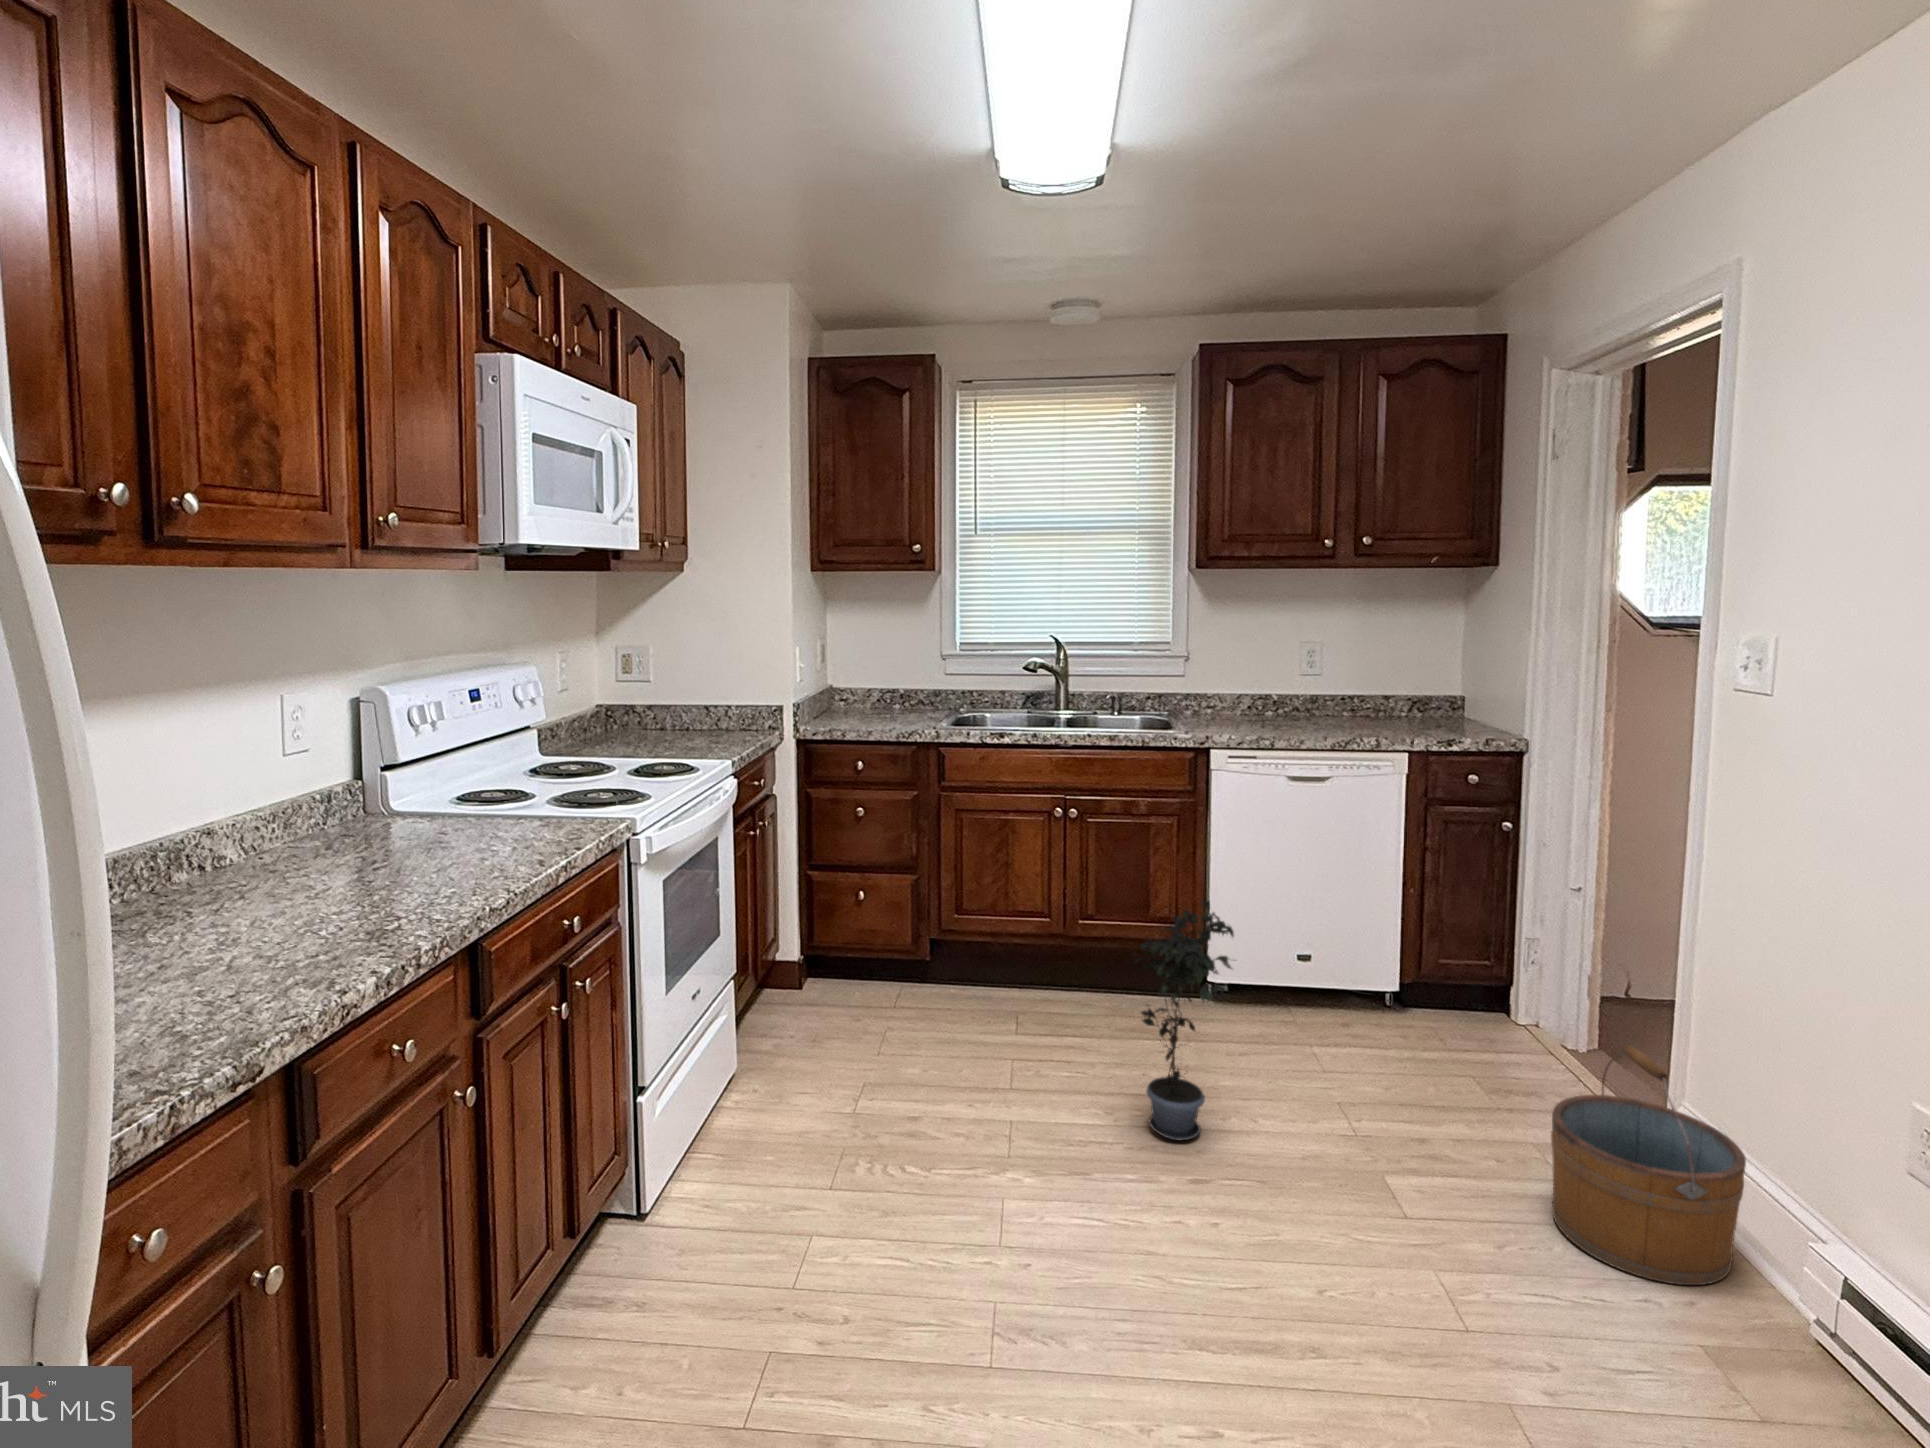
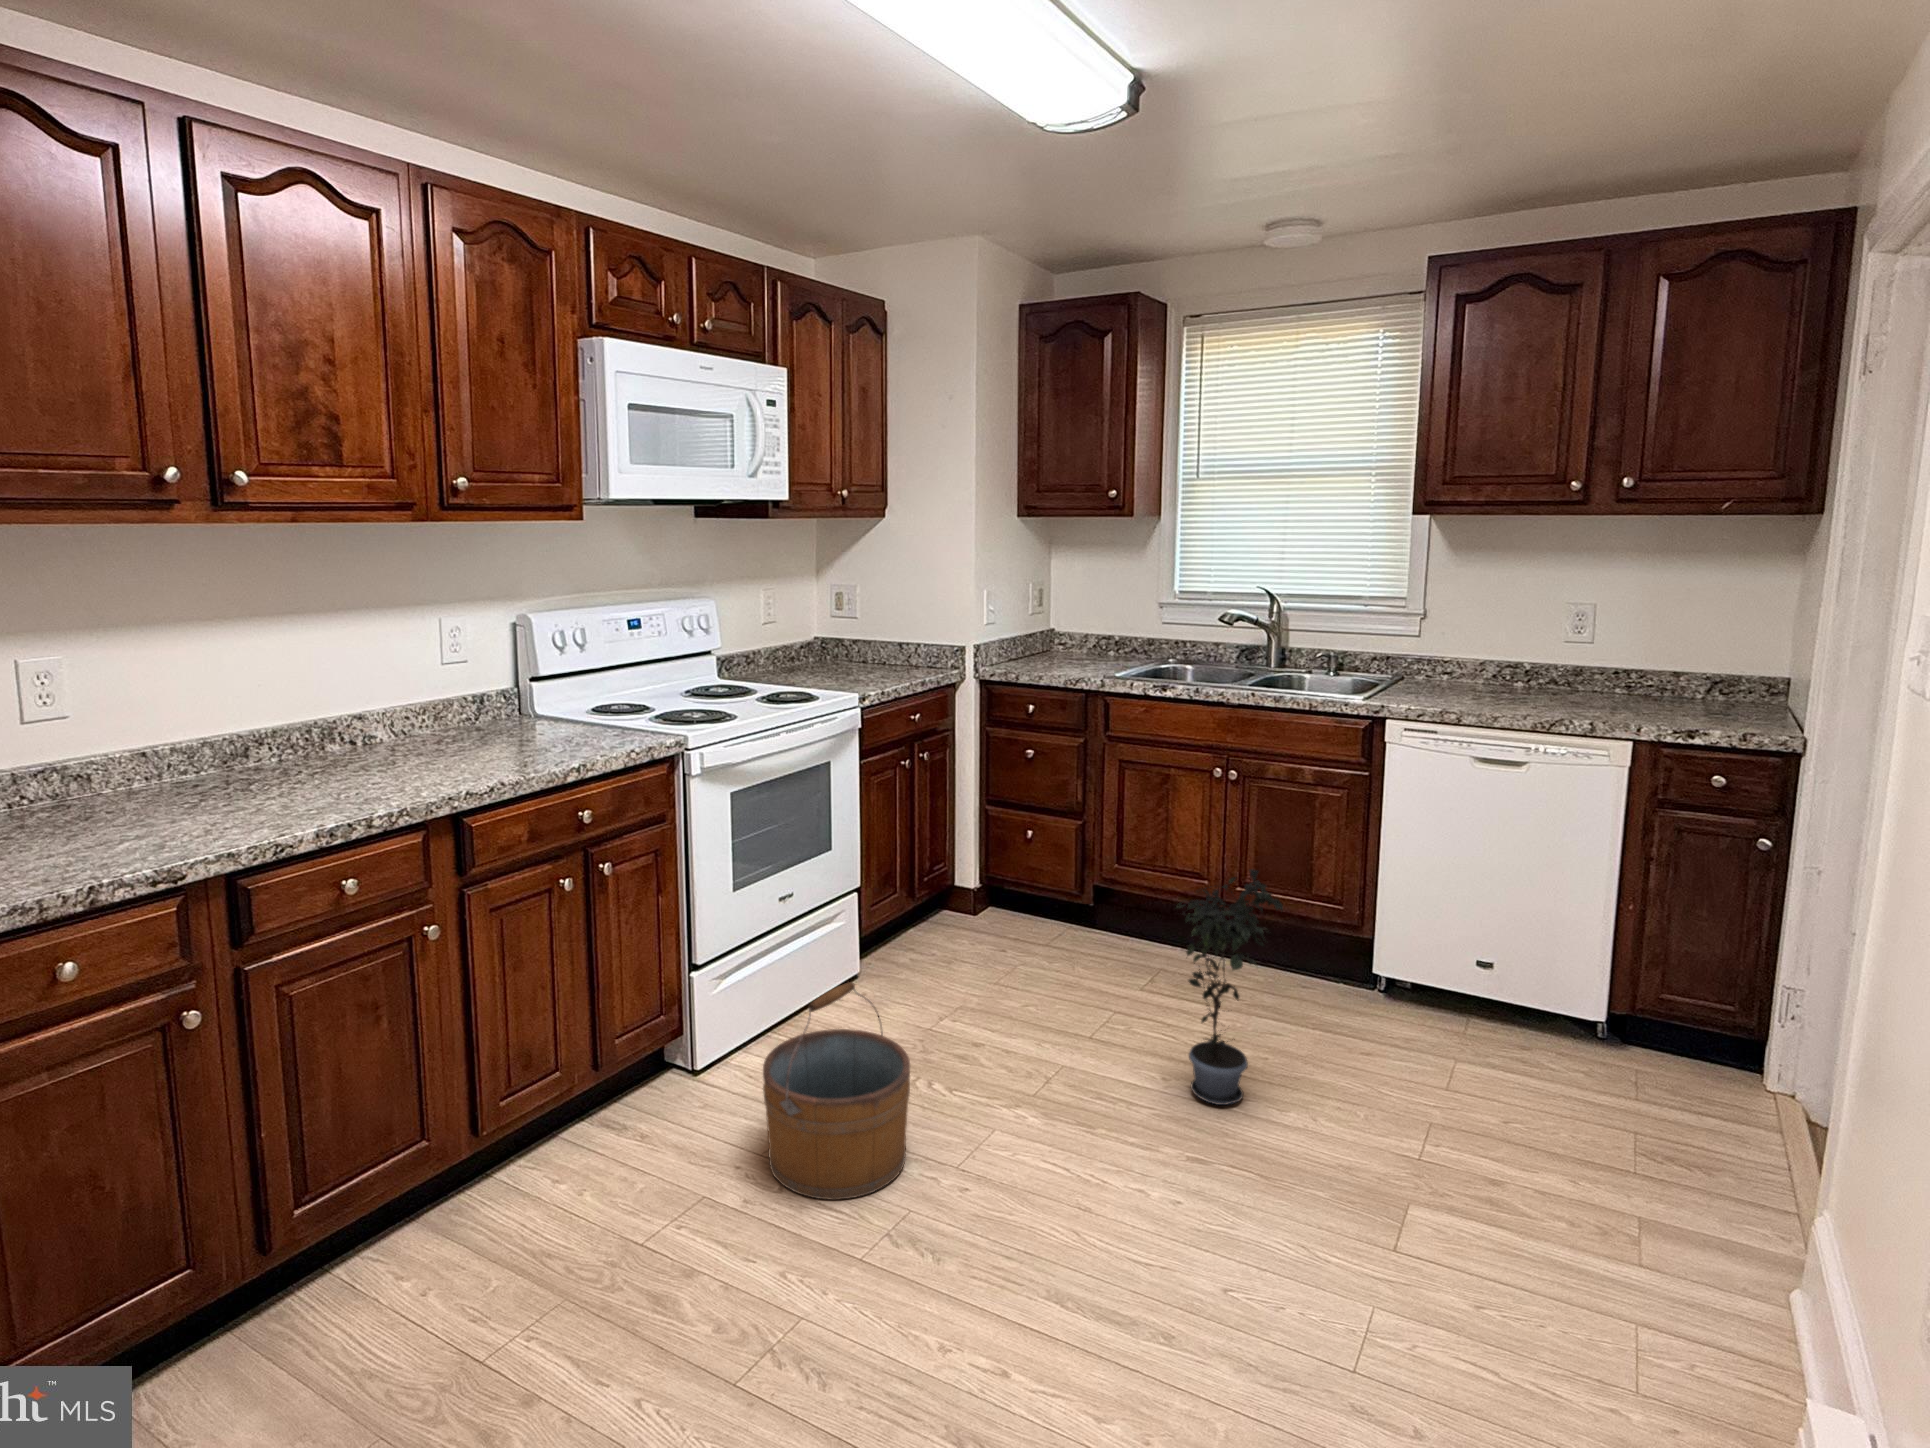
bucket: present [1551,1043,1746,1285] -> present [763,982,910,1200]

